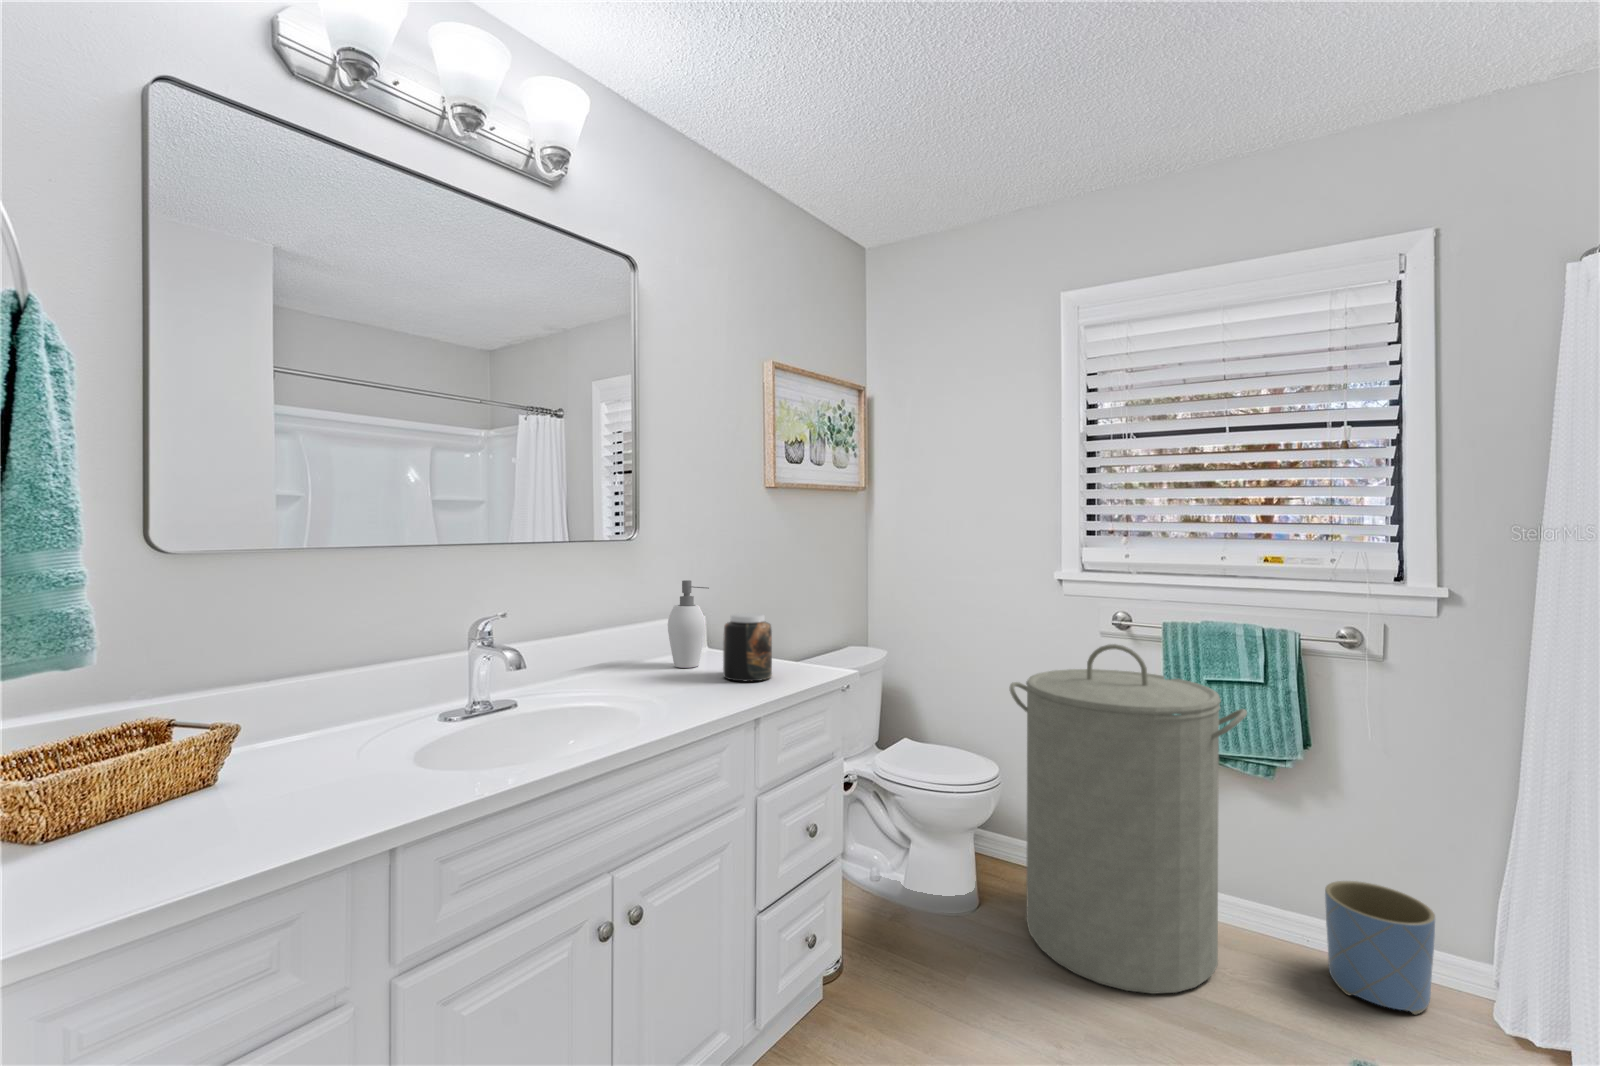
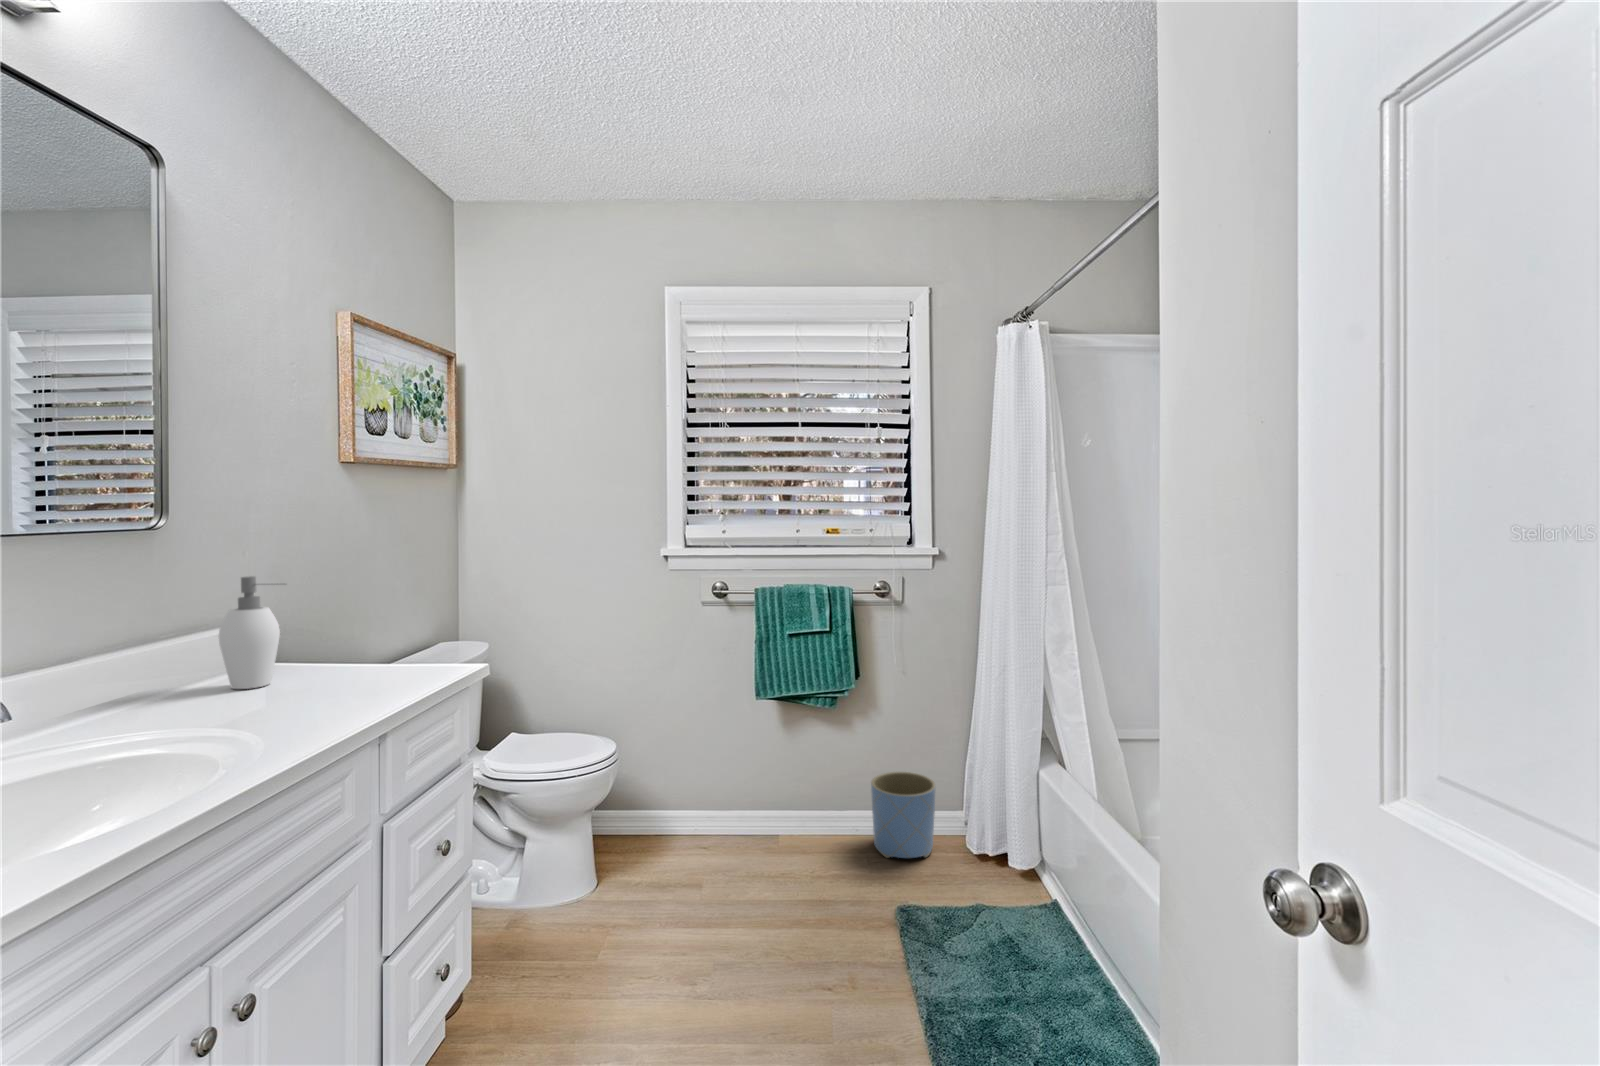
jar: present [723,613,772,681] -> none [317,610,387,694]
laundry hamper: present [1010,644,1247,994] -> none [629,611,823,912]

